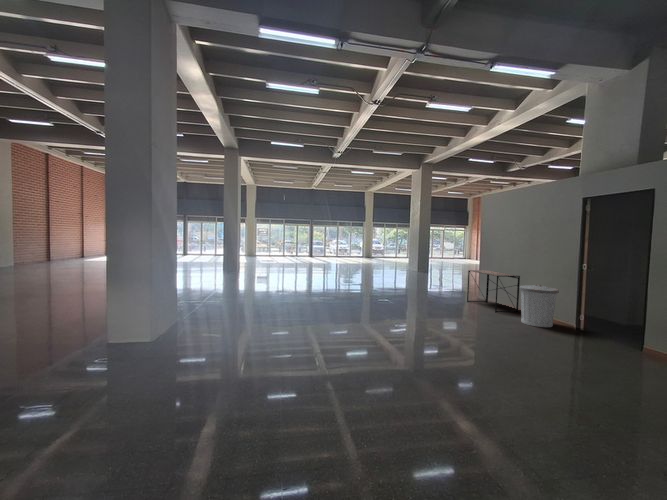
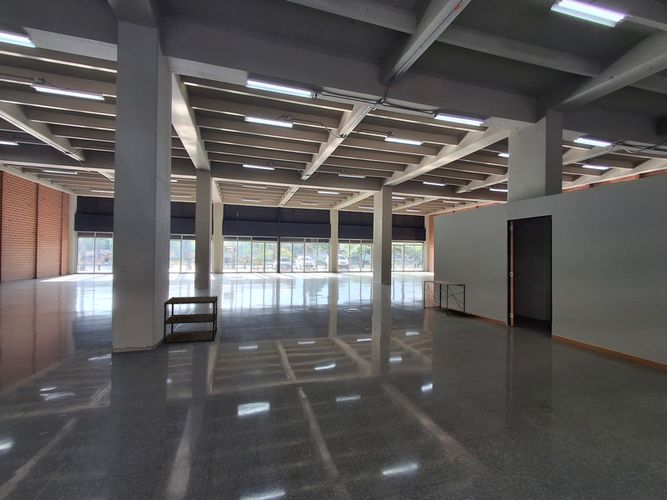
shelving unit: none [163,283,227,336] -> present [163,296,218,344]
trash can: present [520,284,559,327] -> none [464,290,494,325]

